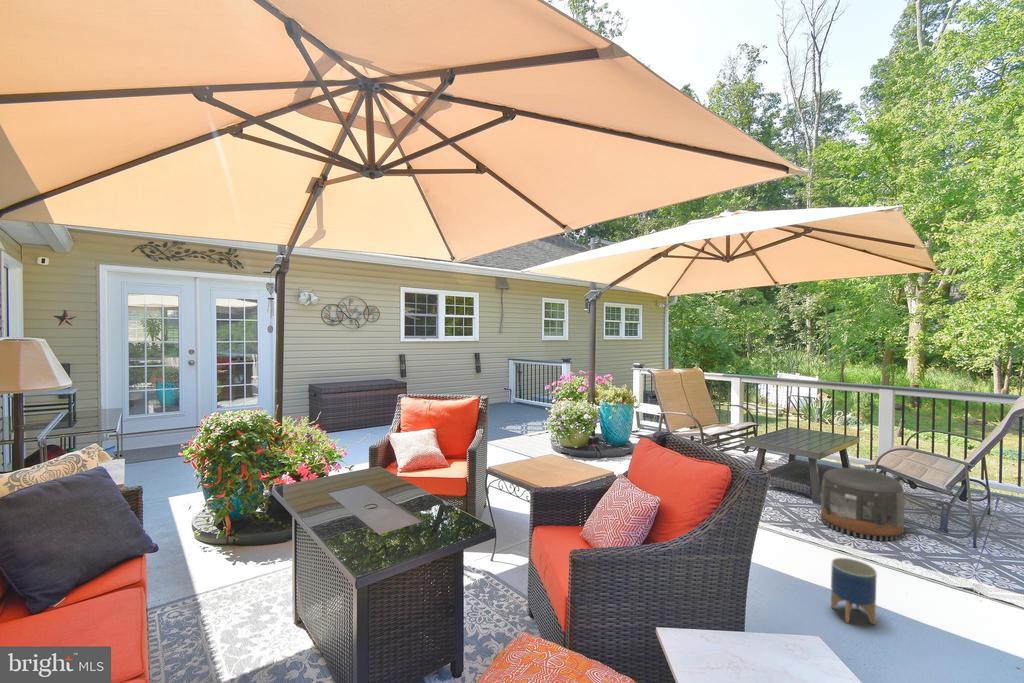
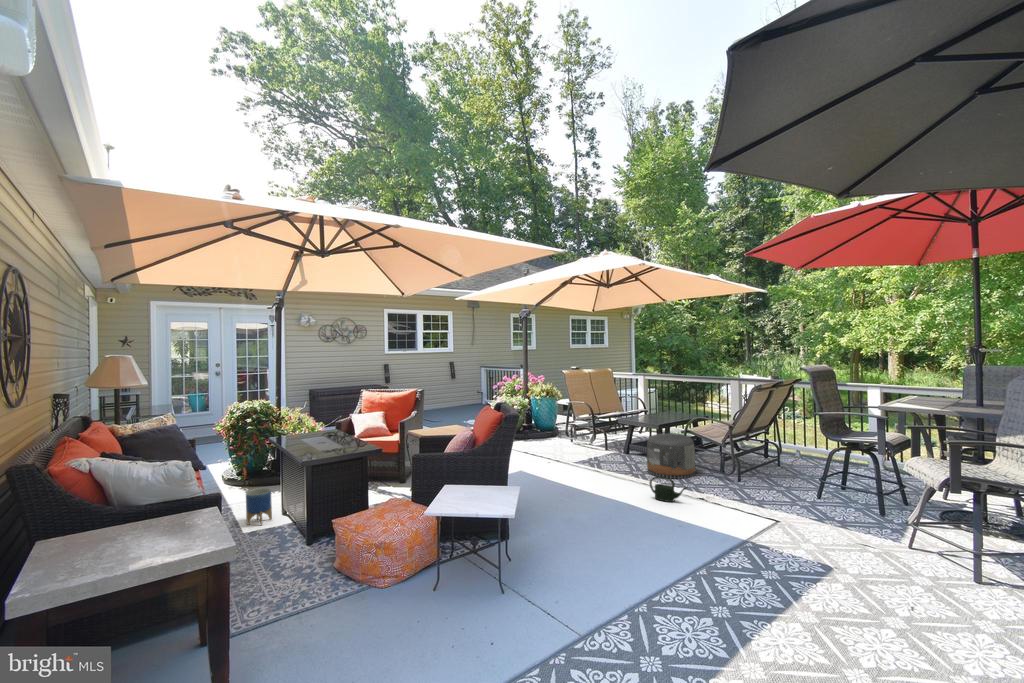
watering can: none [885,552,966,596] -> present [649,477,687,502]
planter: present [831,558,877,624] -> present [246,488,272,525]

